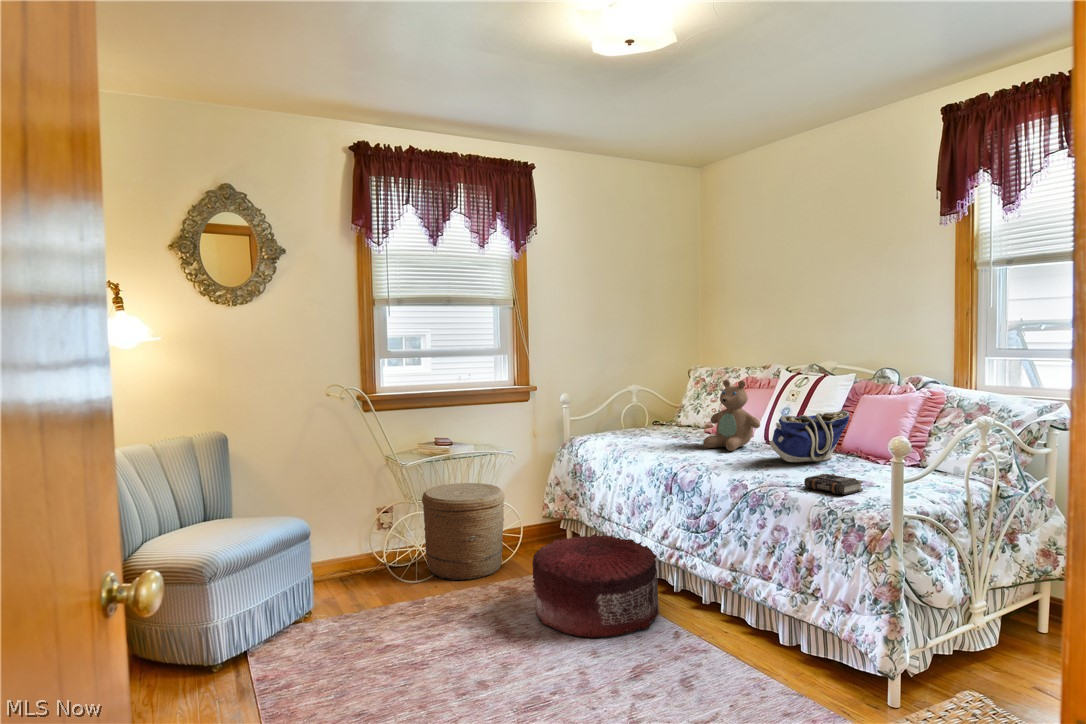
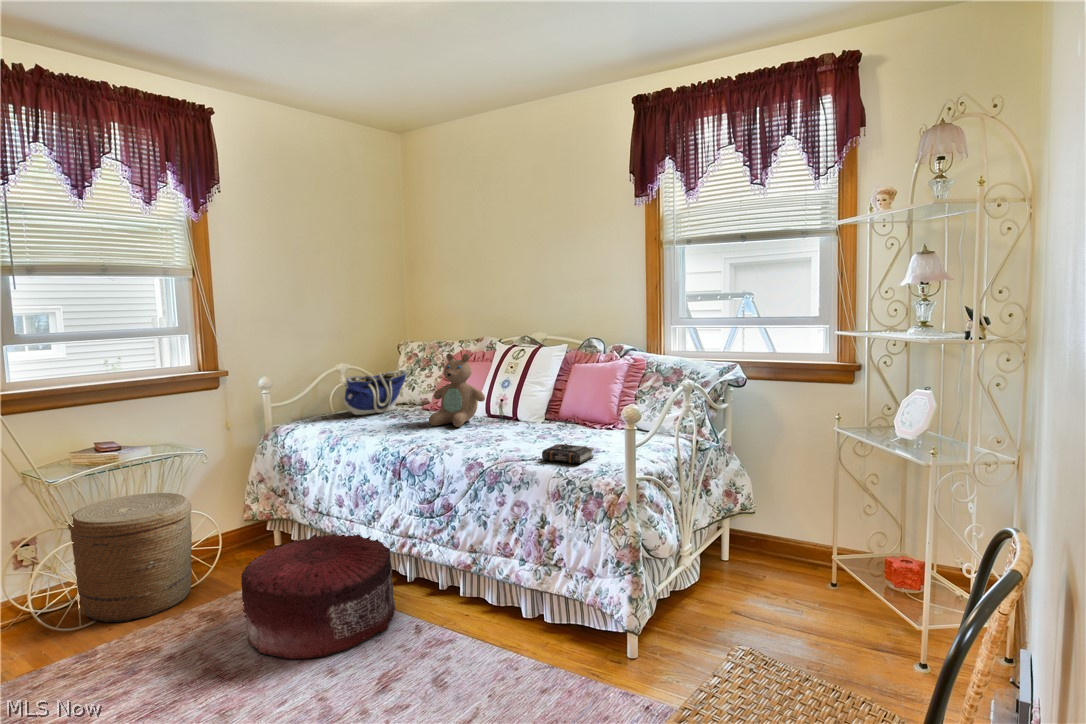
tote bag: present [769,410,849,462] -> present [343,370,406,415]

